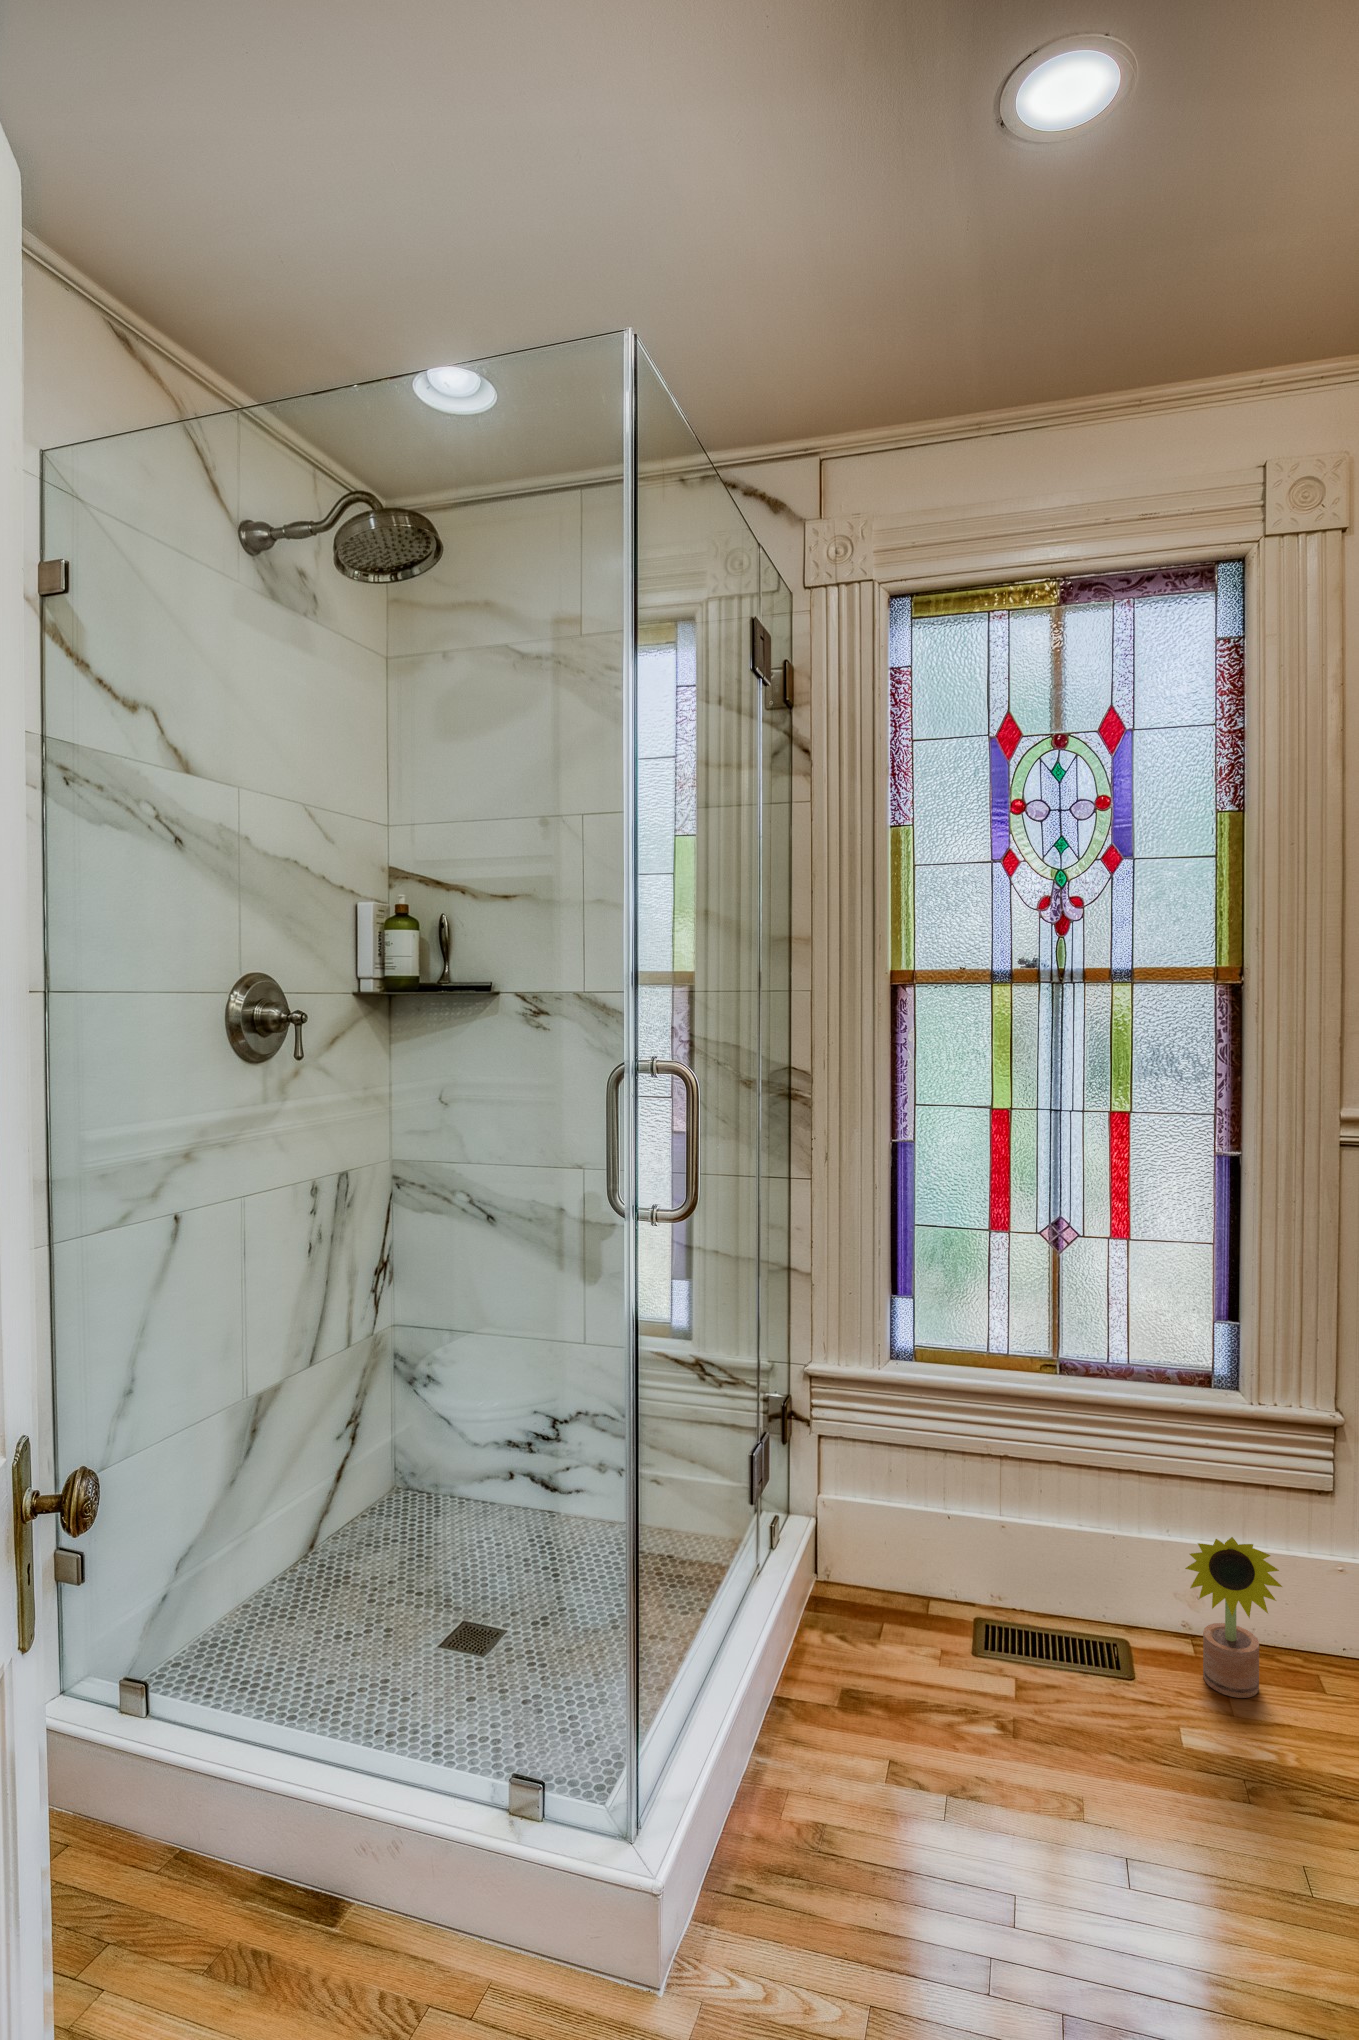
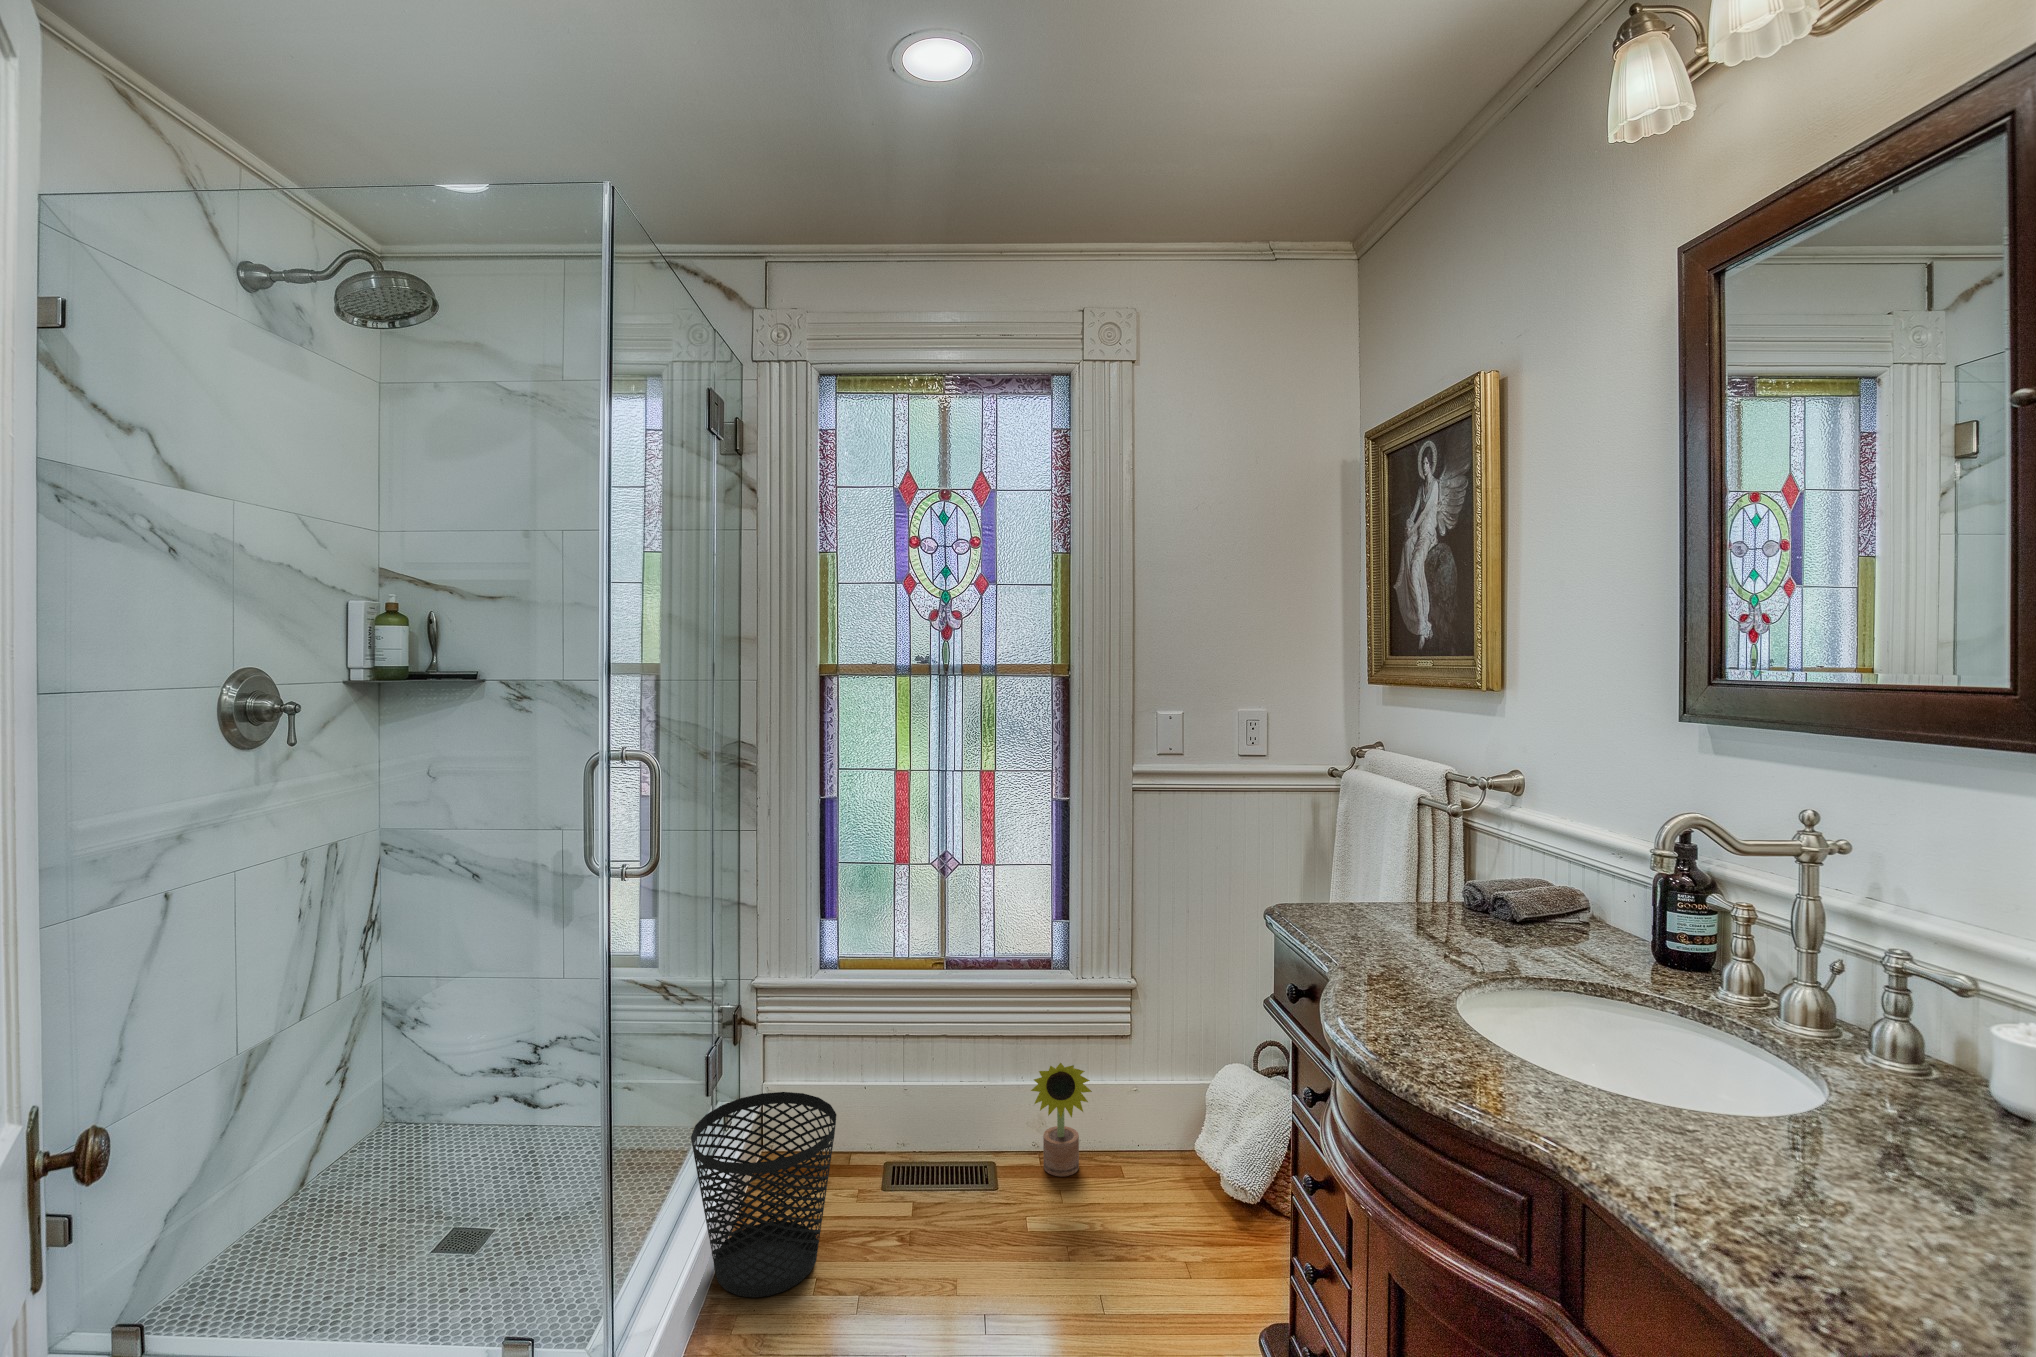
wastebasket: none [733,1511,912,1769] -> present [691,1092,836,1298]

